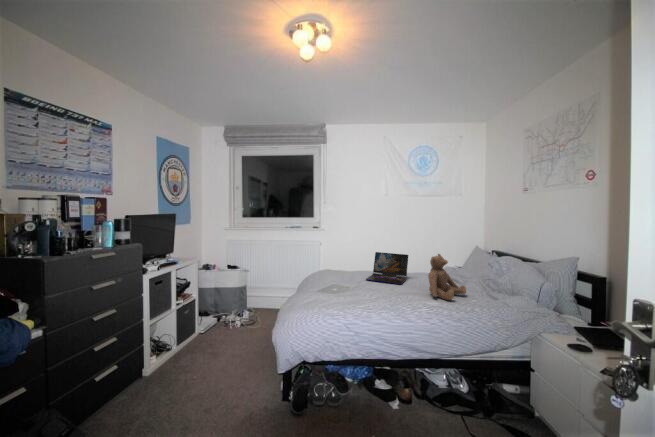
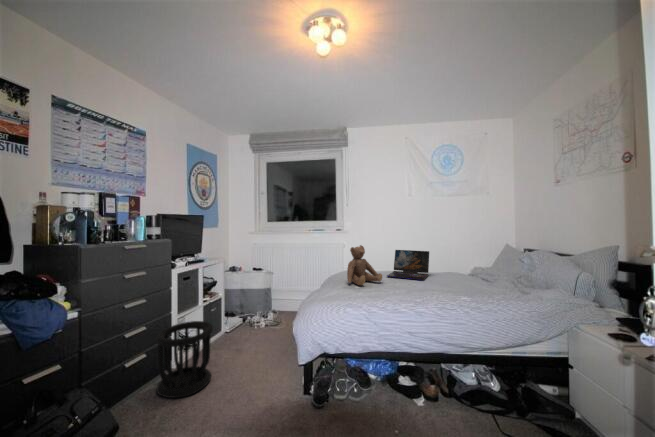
teddy bear: present [428,254,466,300] -> present [347,245,382,285]
wastebasket: none [128,328,189,408] -> present [156,321,213,398]

